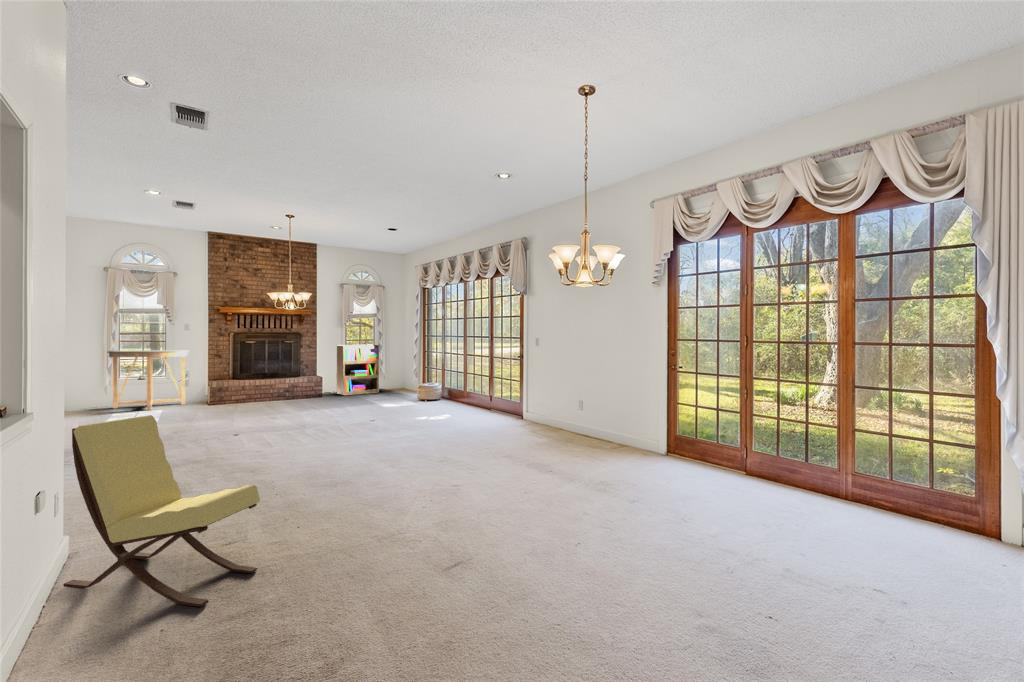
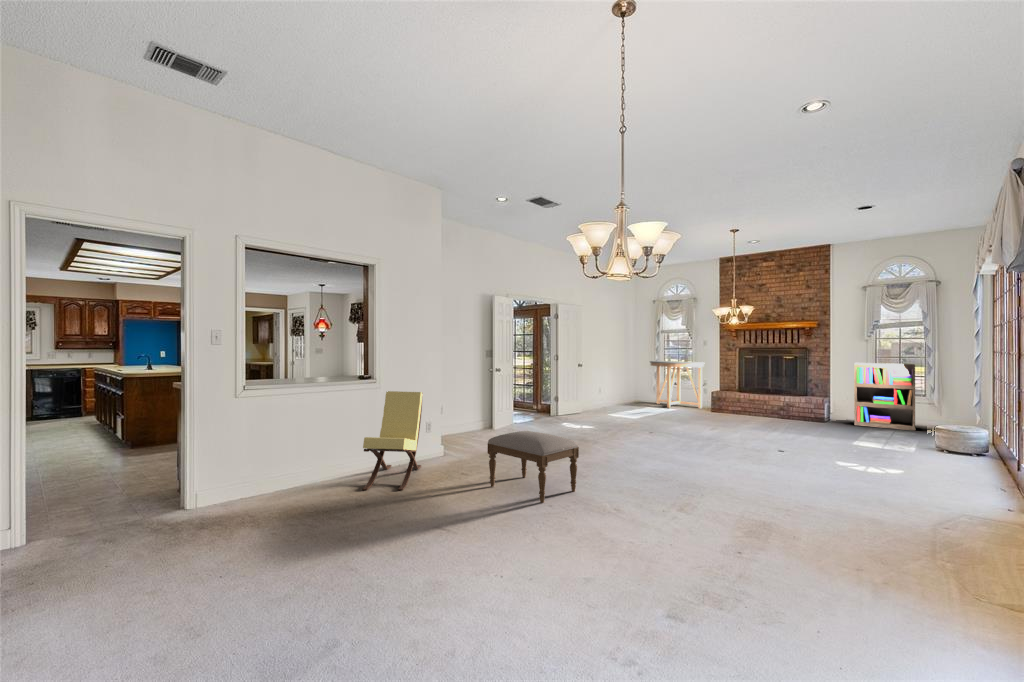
ottoman: none [306,431,412,514] -> present [487,431,579,503]

